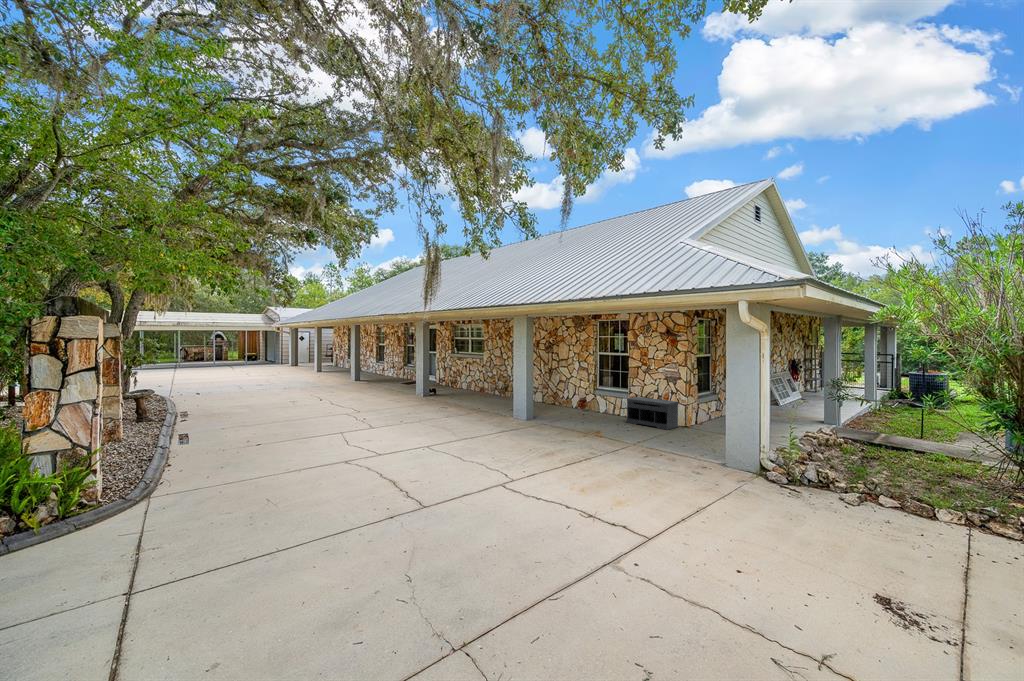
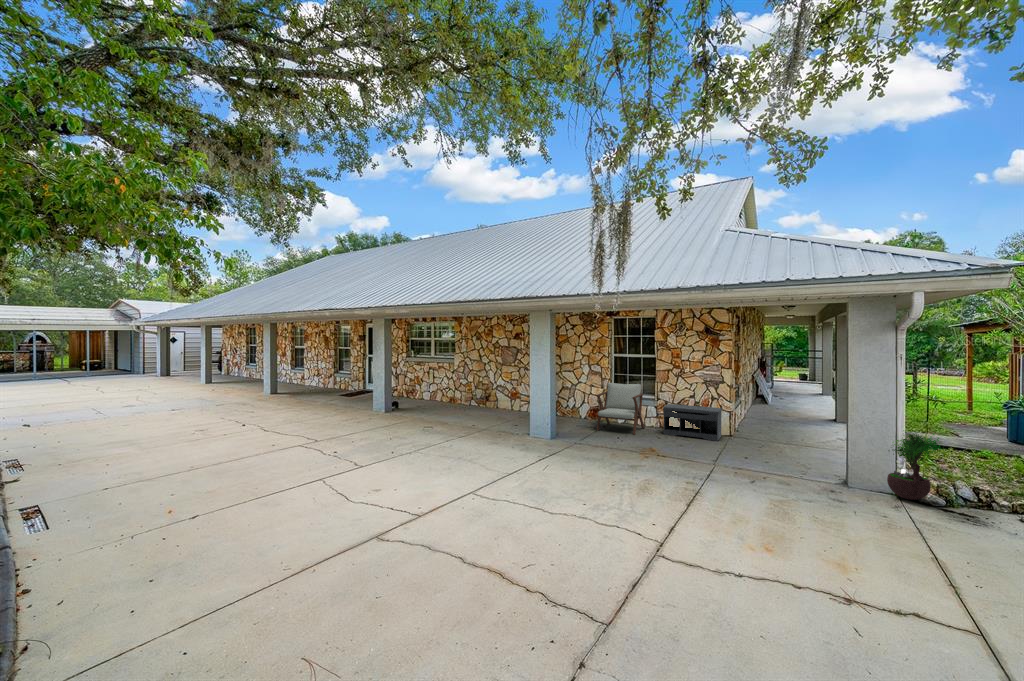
lounge chair: none [573,377,619,422] -> present [596,383,645,435]
potted tree: none [736,414,780,477] -> present [887,430,941,500]

